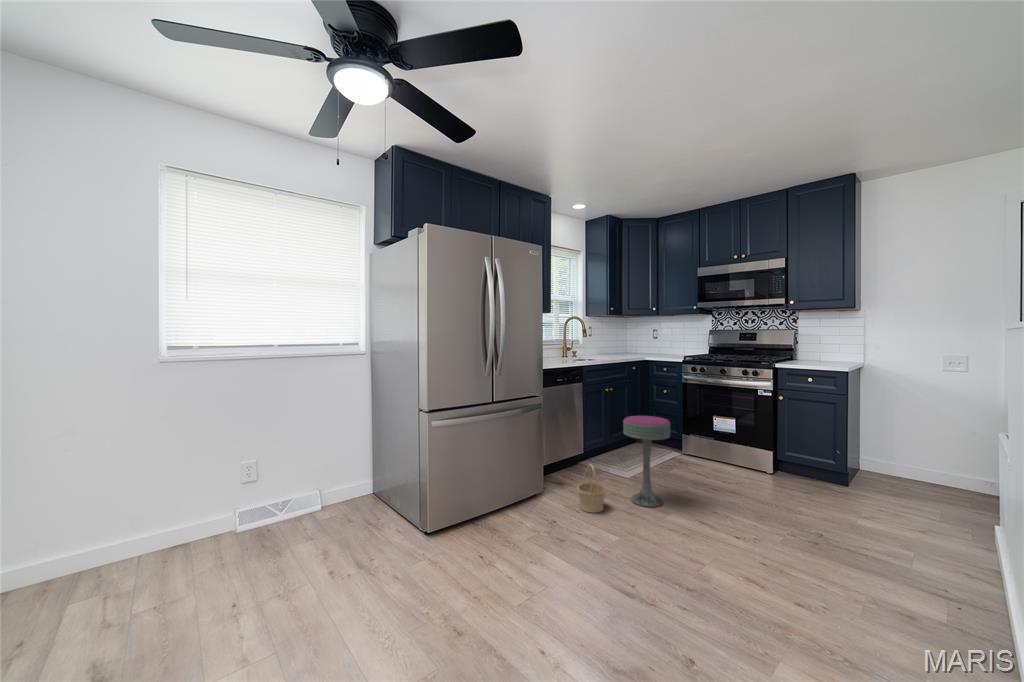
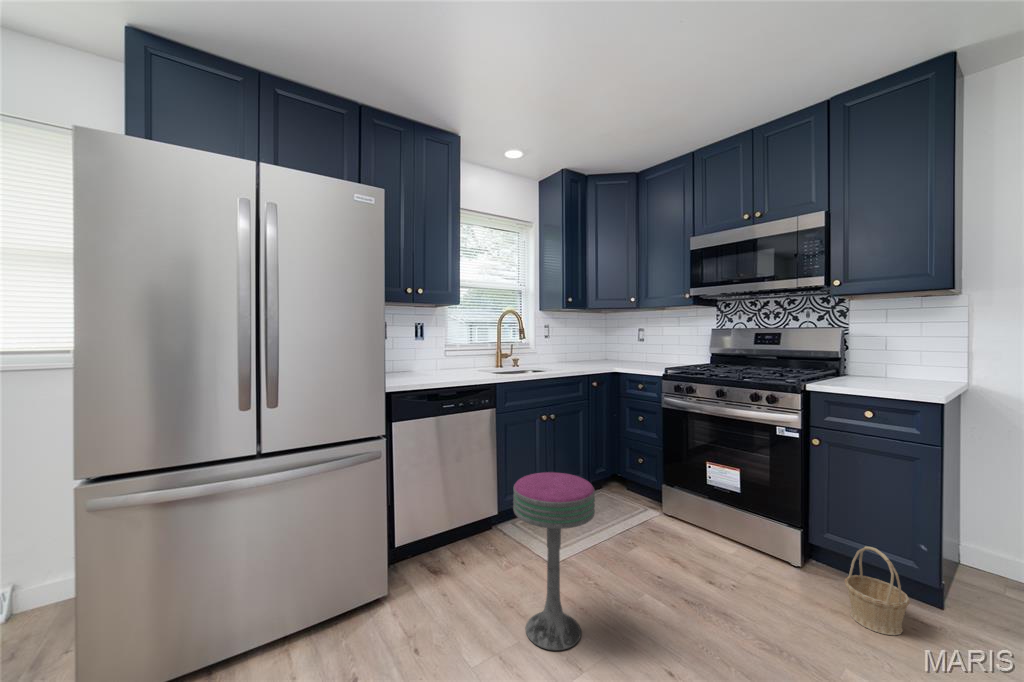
basket: present [577,464,606,512] -> present [844,546,910,635]

